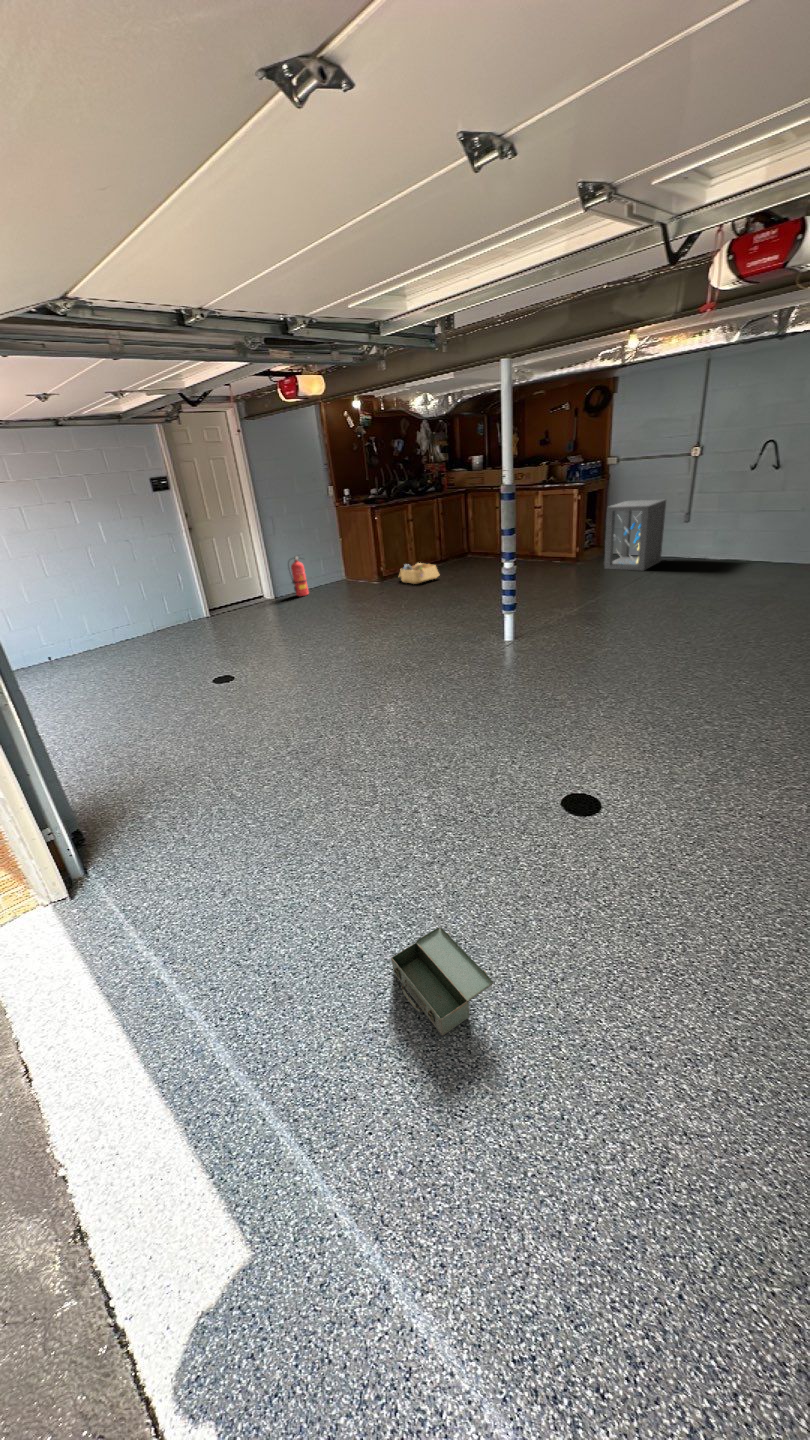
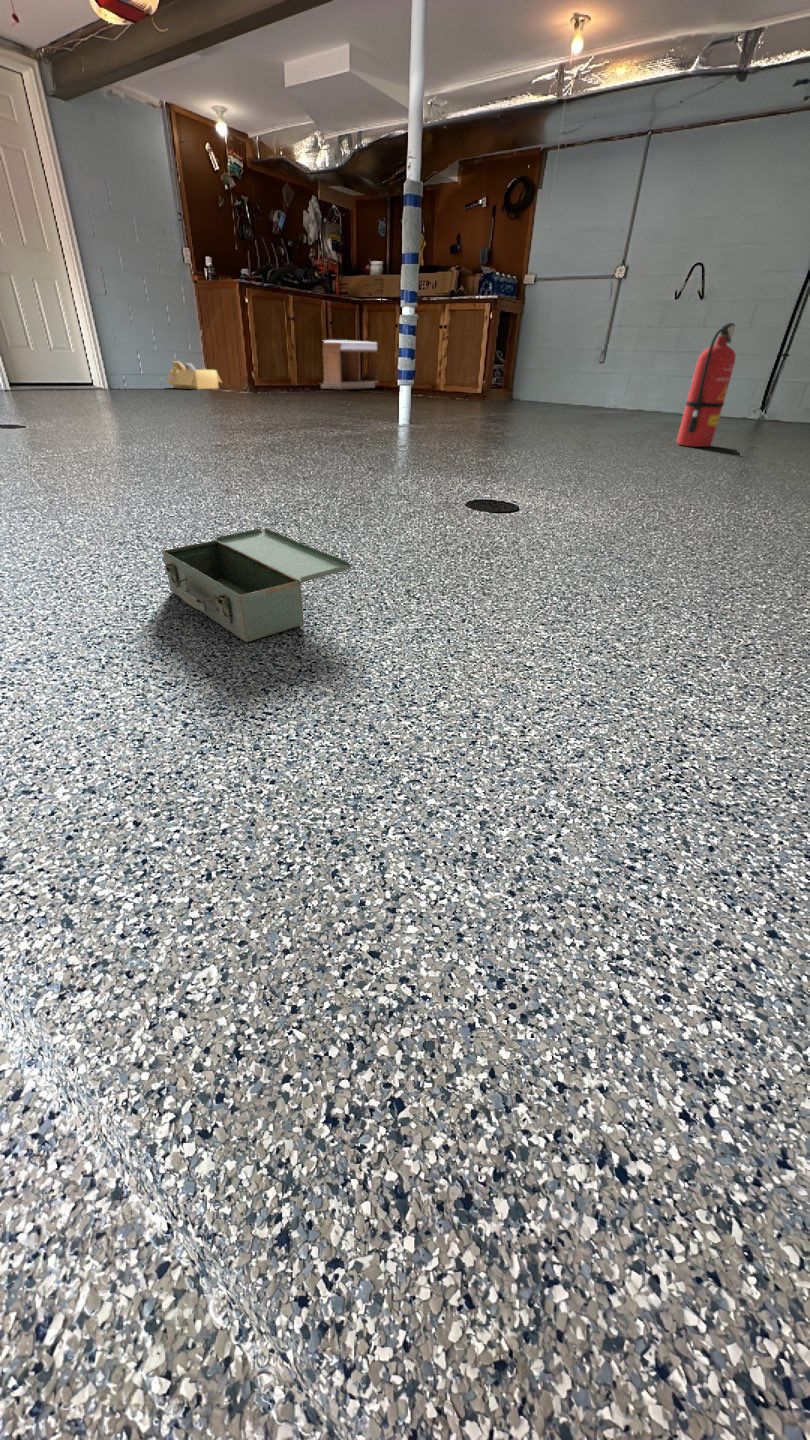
storage cabinet: present [604,499,666,571] -> none [513,314,585,399]
bench: none [431,529,486,572] -> present [321,340,378,390]
fire extinguisher: present [291,554,309,596] -> present [677,323,736,447]
cardboard box: present [399,563,439,584] -> present [168,361,221,390]

